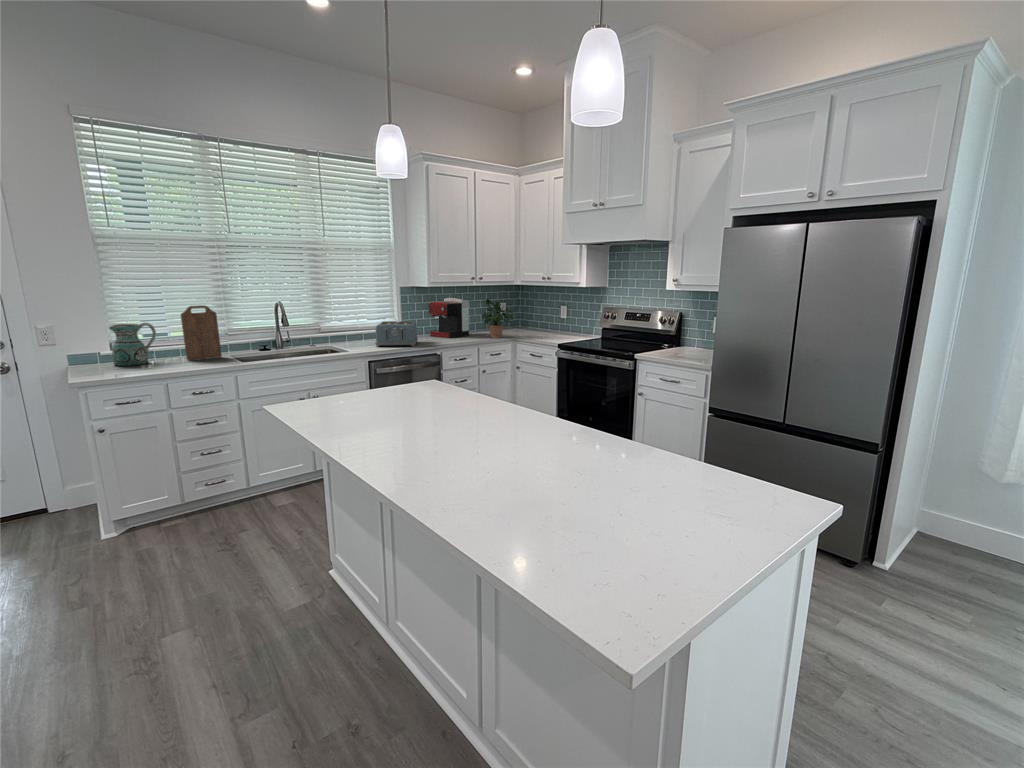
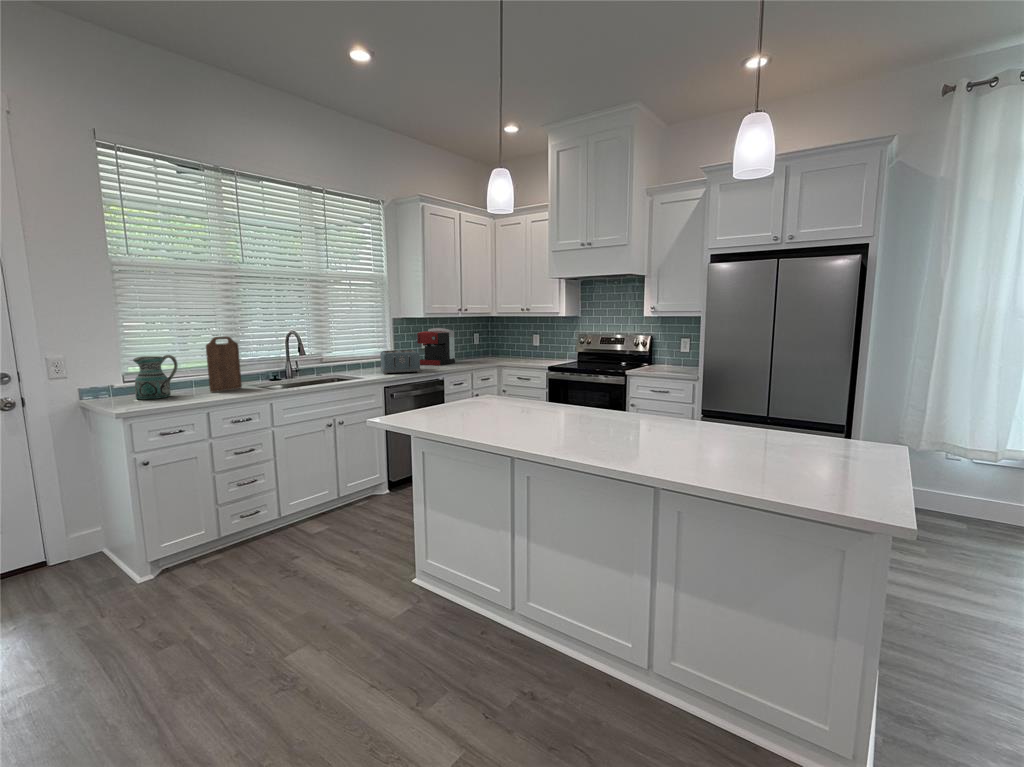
potted plant: present [482,299,515,338] -> none [468,328,501,364]

